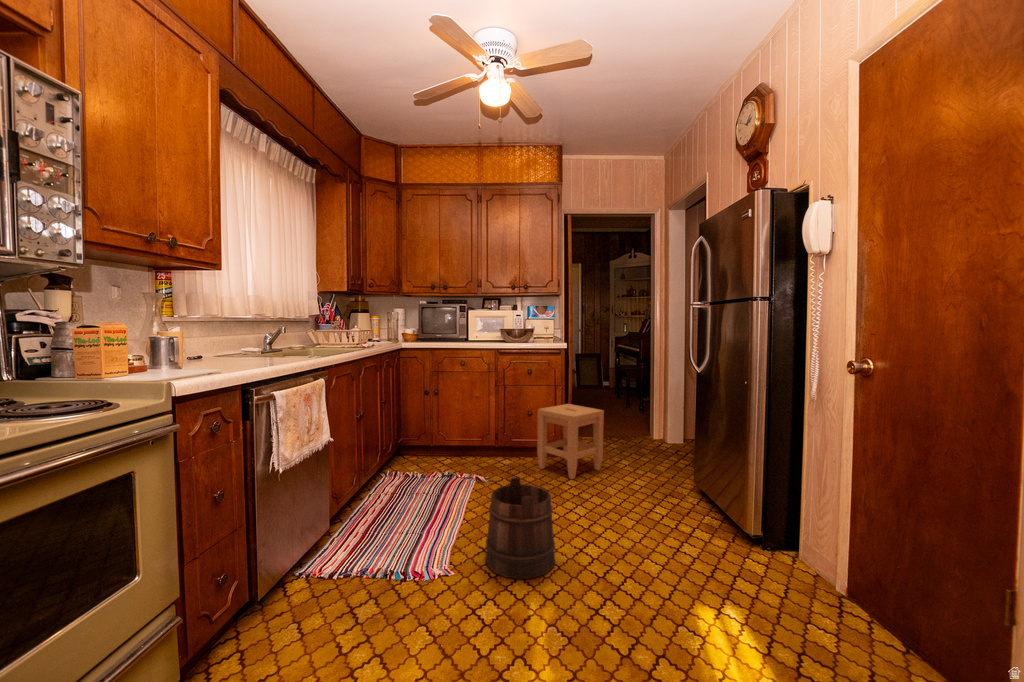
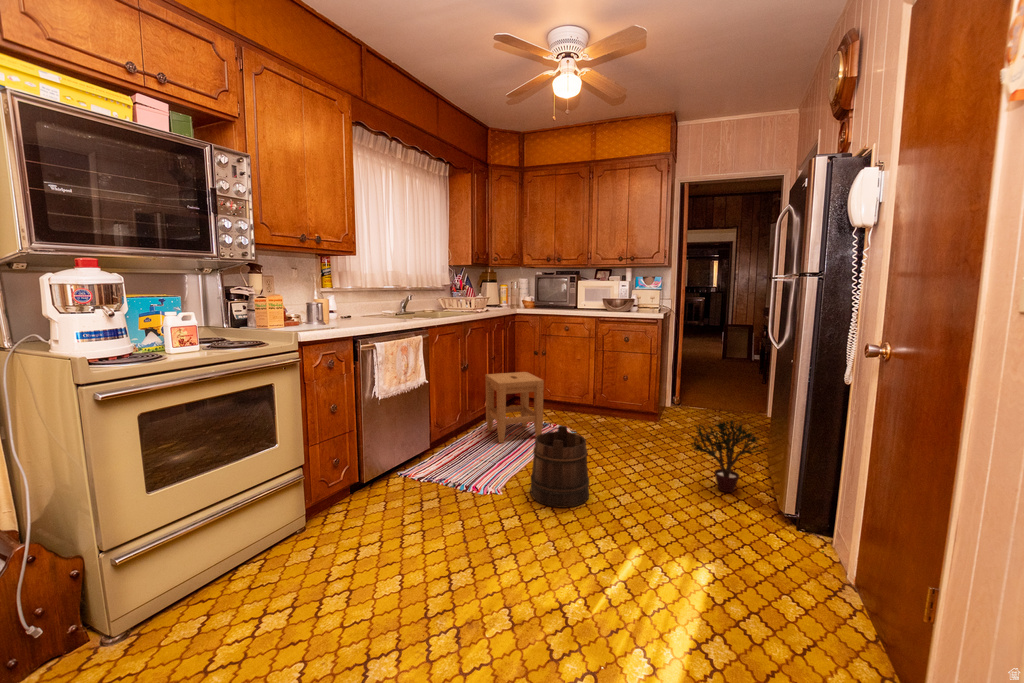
stool: present [537,404,604,479] -> present [486,372,544,443]
potted plant: none [636,448,713,525] -> present [691,420,767,492]

